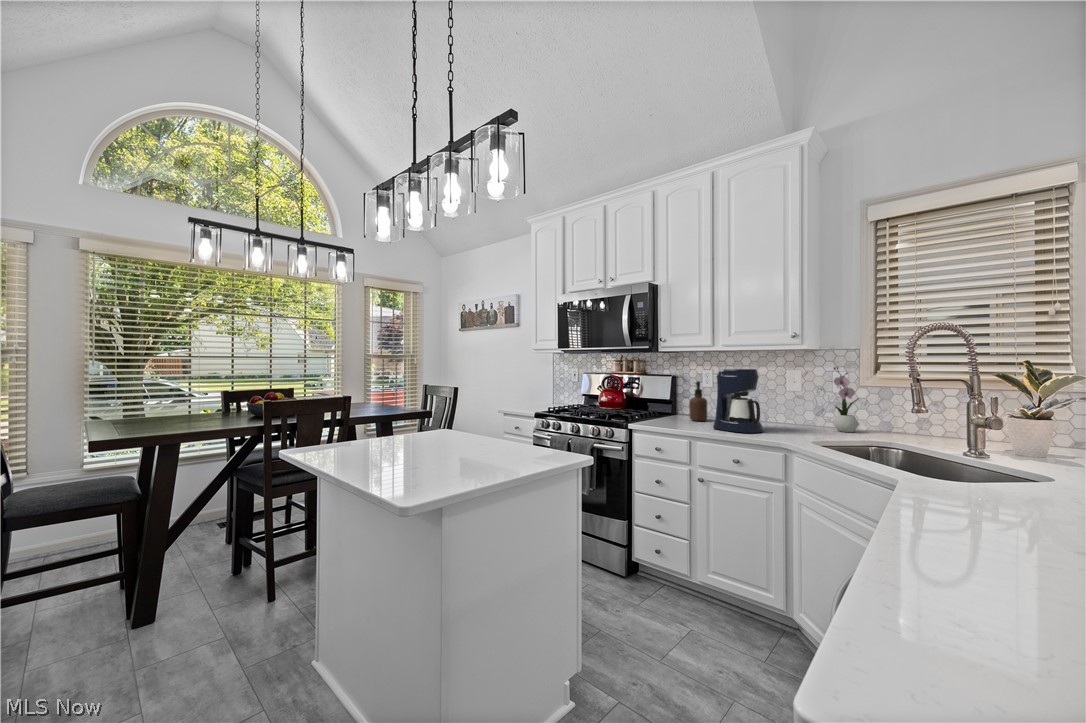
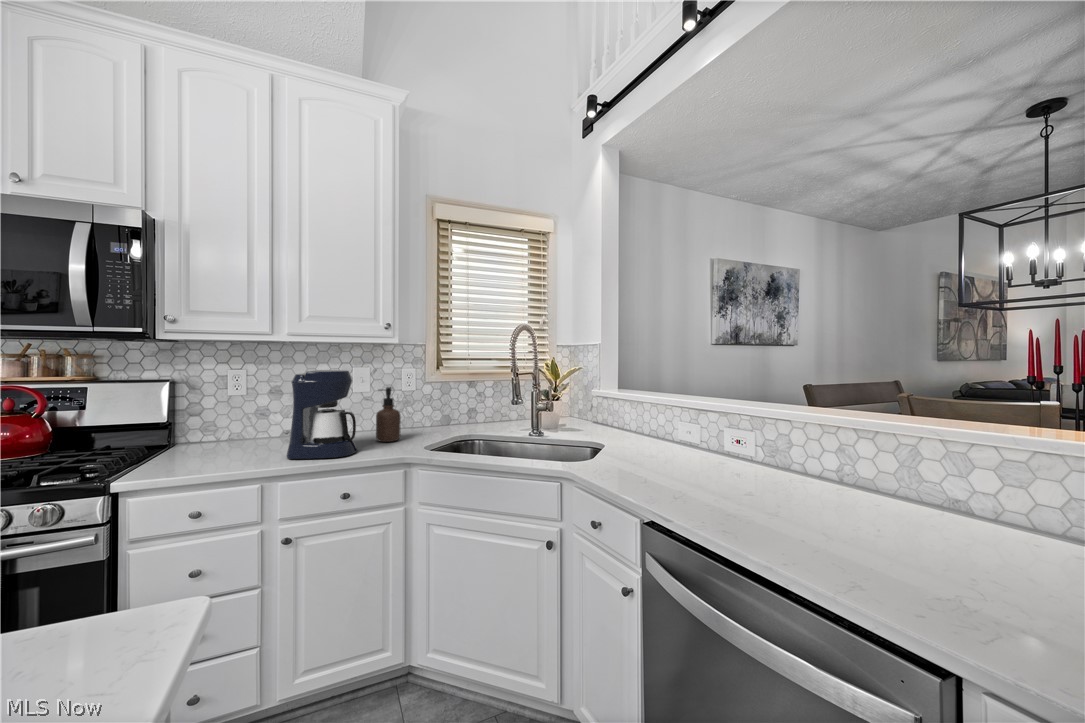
flower arrangement: present [833,367,859,432] -> none [410,365,434,433]
soap dispenser: present [689,381,707,421] -> present [376,387,401,442]

